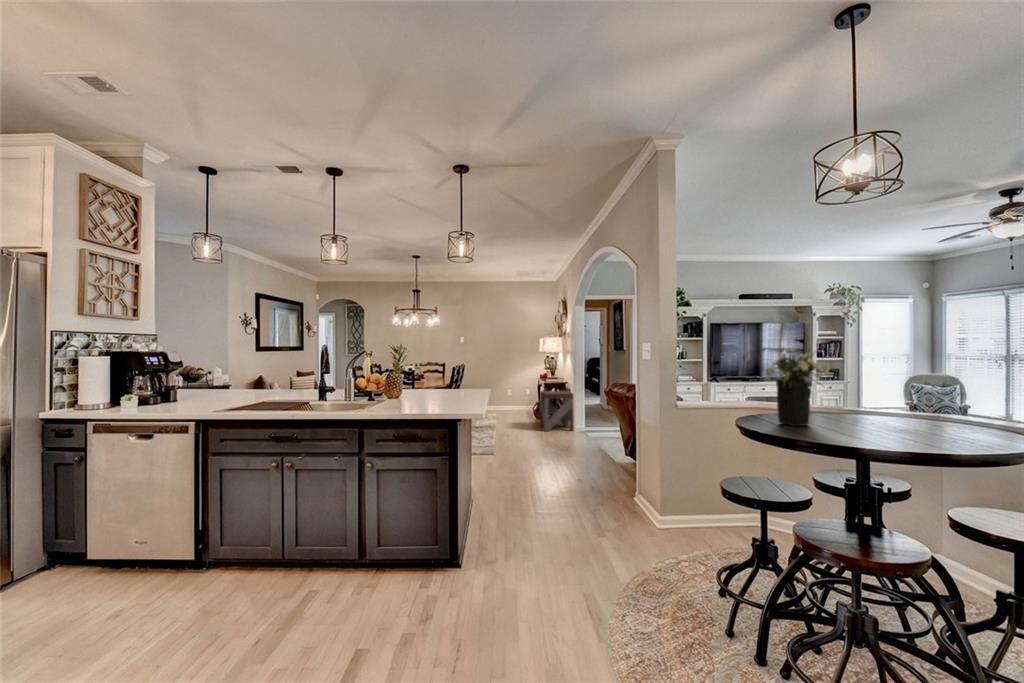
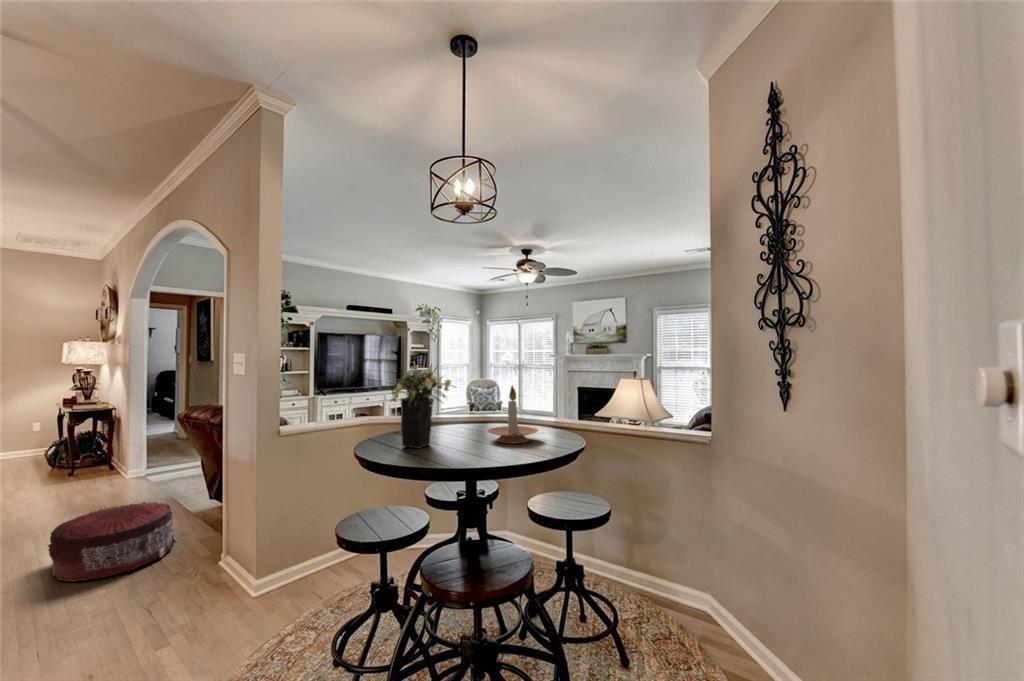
candle holder: none [881,372,958,437] -> present [487,385,538,443]
side table: present [540,391,574,431] -> none [58,421,124,486]
pouf: none [543,445,608,489] -> present [48,502,176,582]

